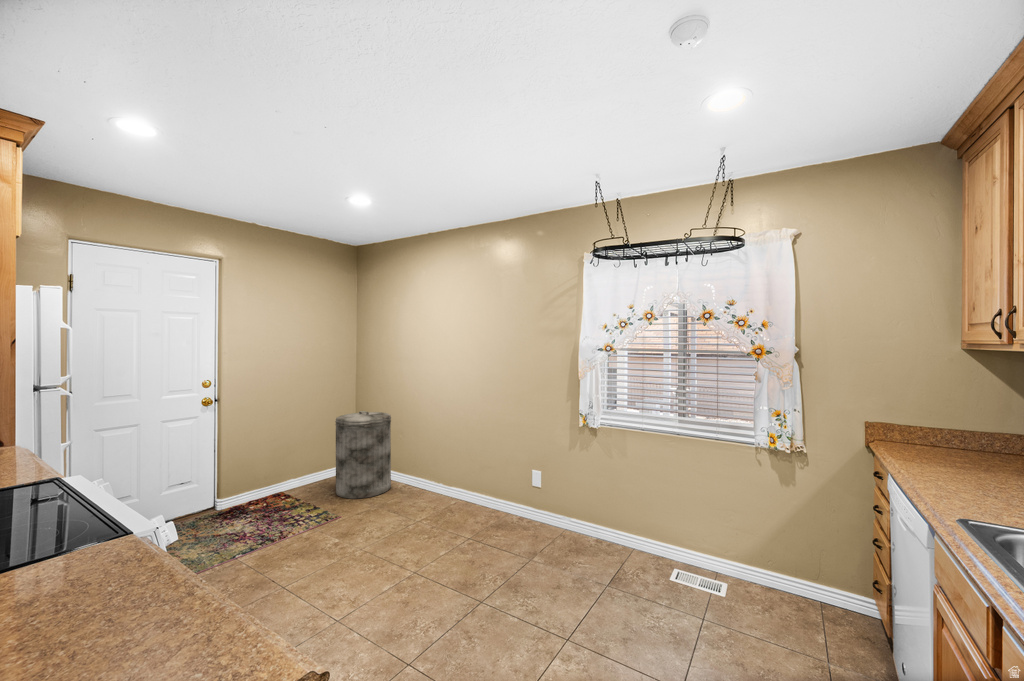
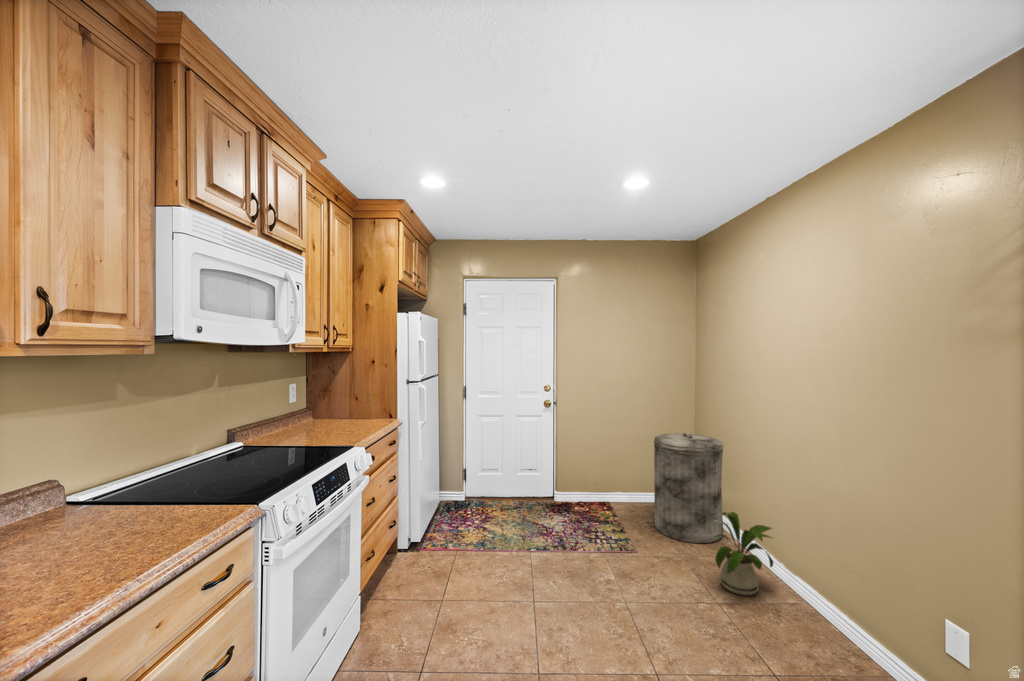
house plant: none [402,458,443,513] -> present [714,512,773,595]

